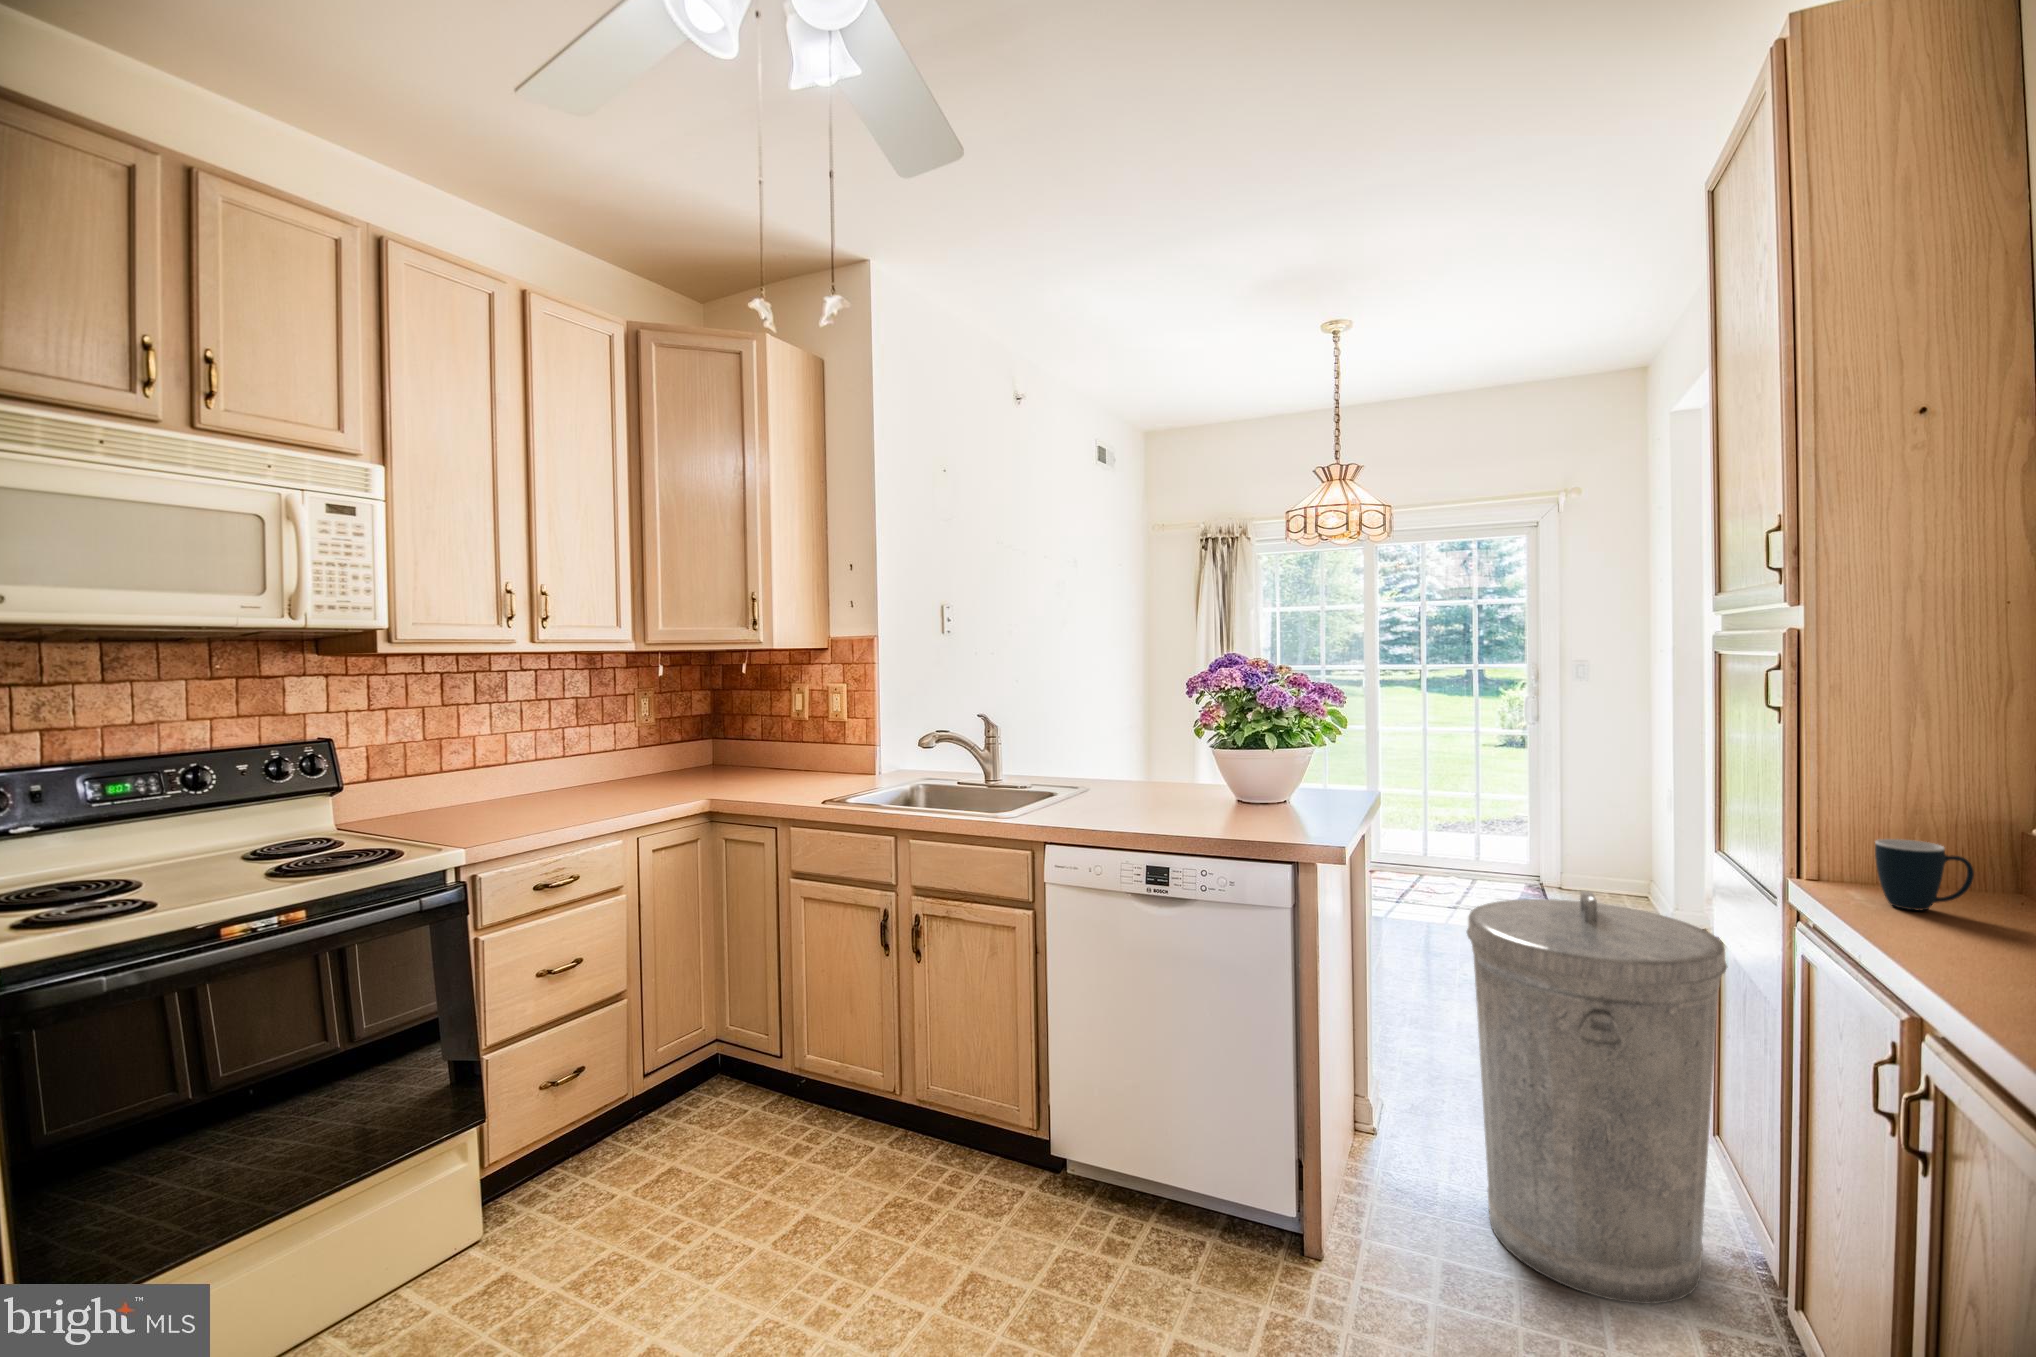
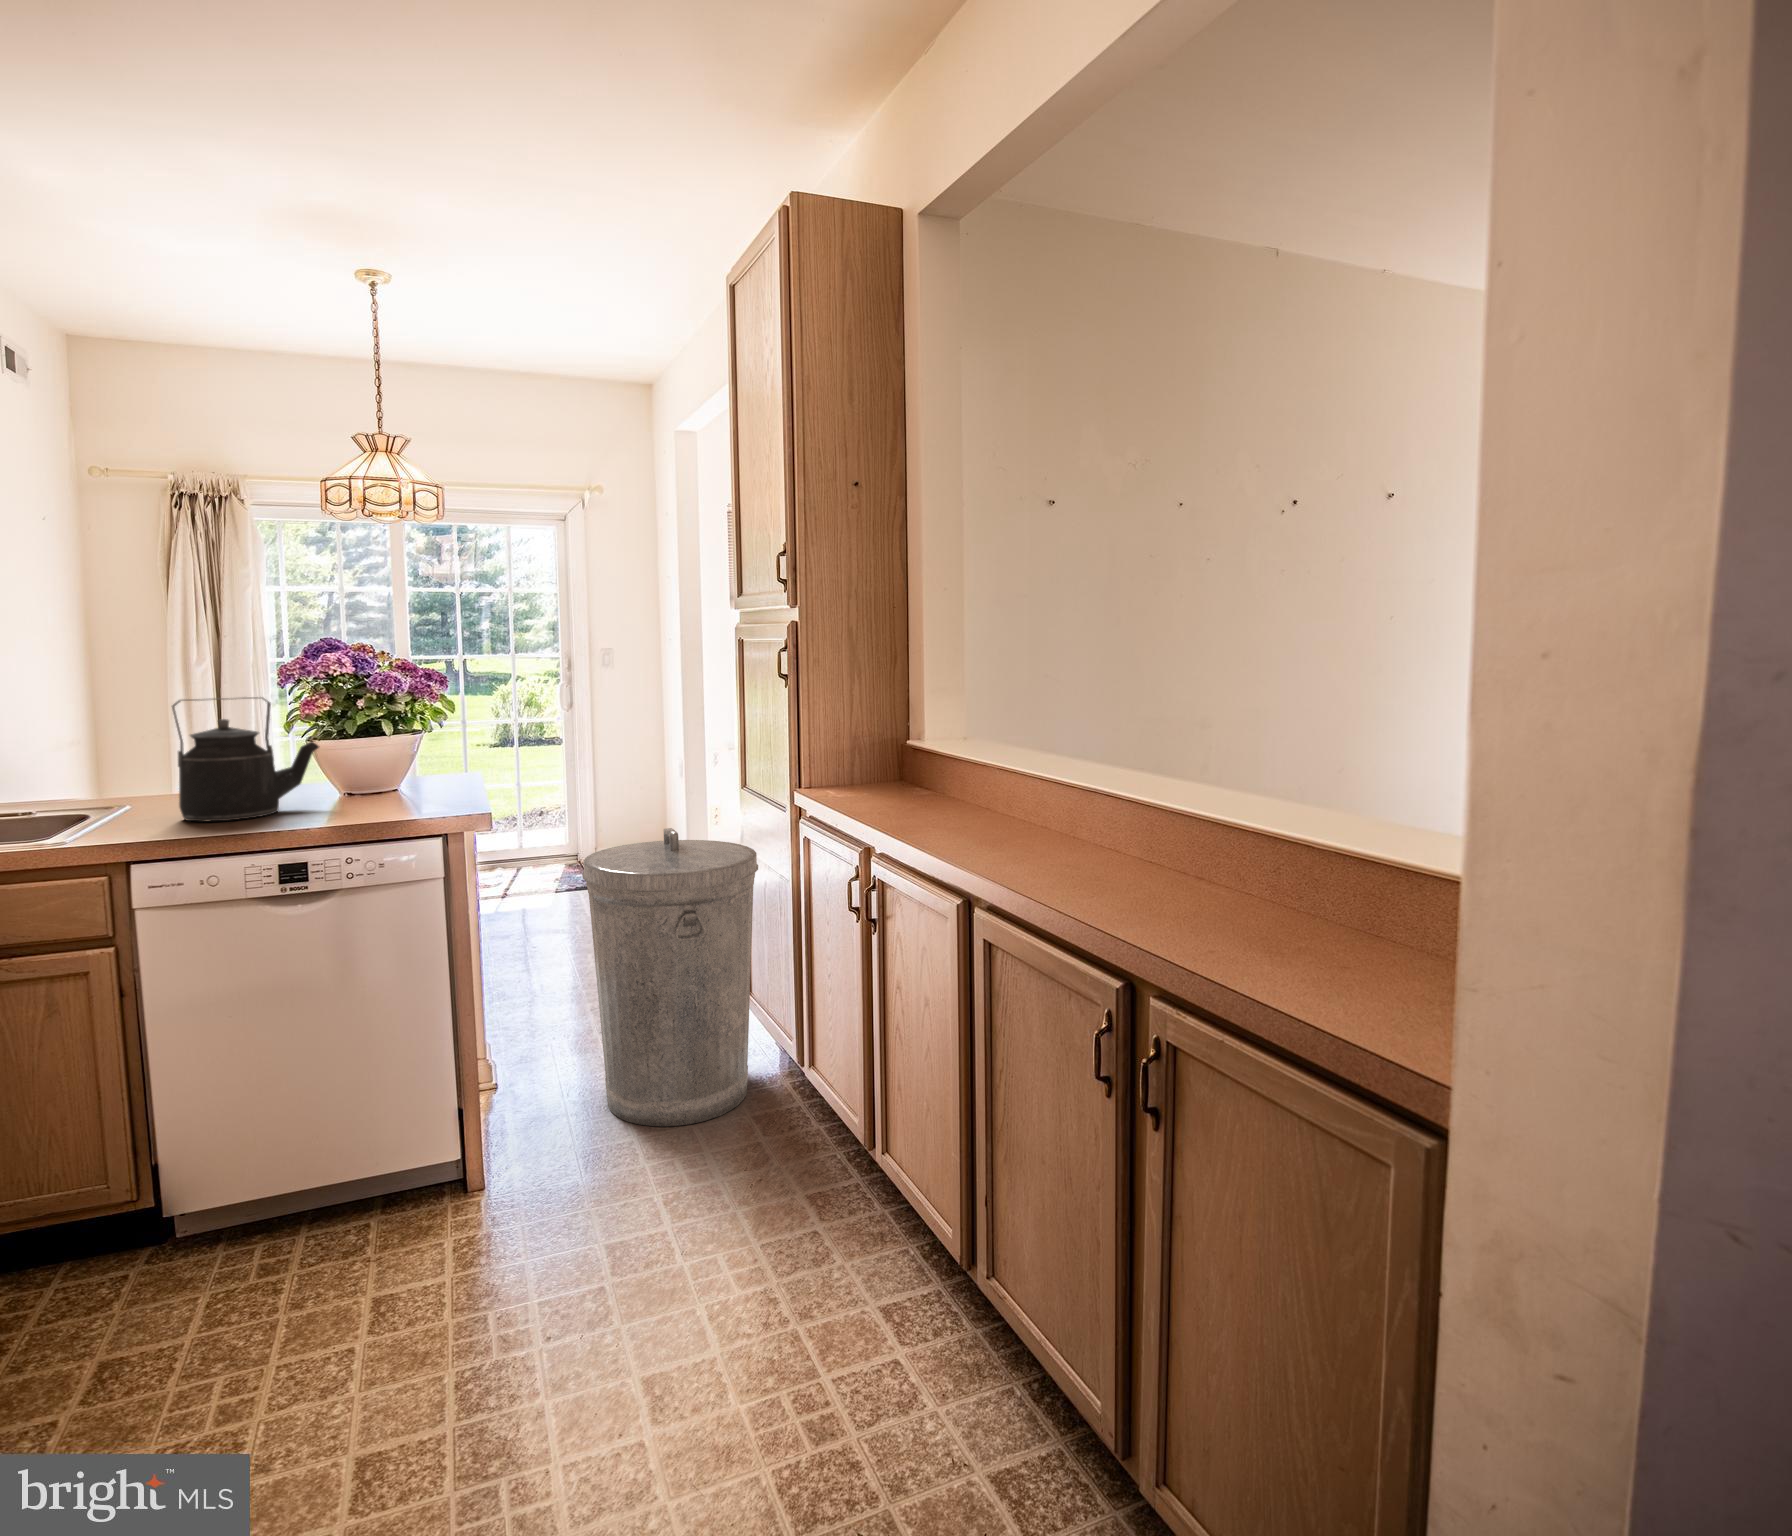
kettle: none [1096,710,1208,819] -> present [172,697,319,822]
mug: present [1875,839,1974,910] -> none [841,758,884,801]

